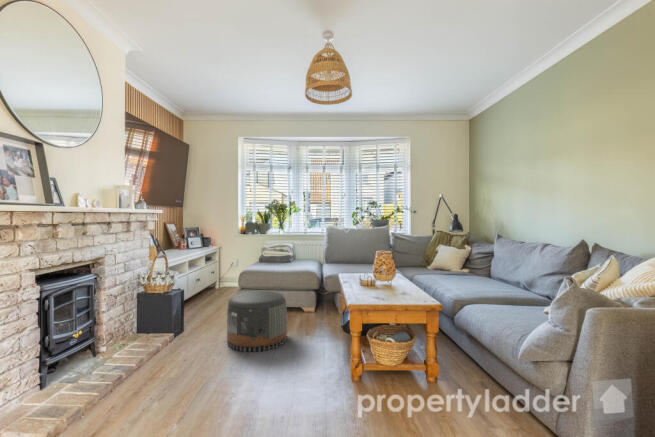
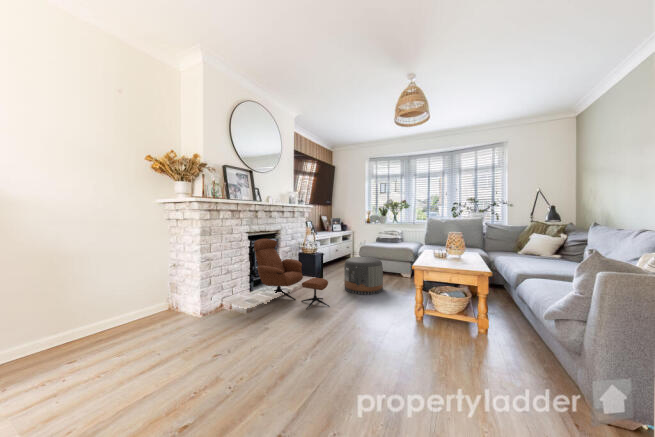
lounge chair: none [51,277,217,407] -> present [254,239,329,309]

